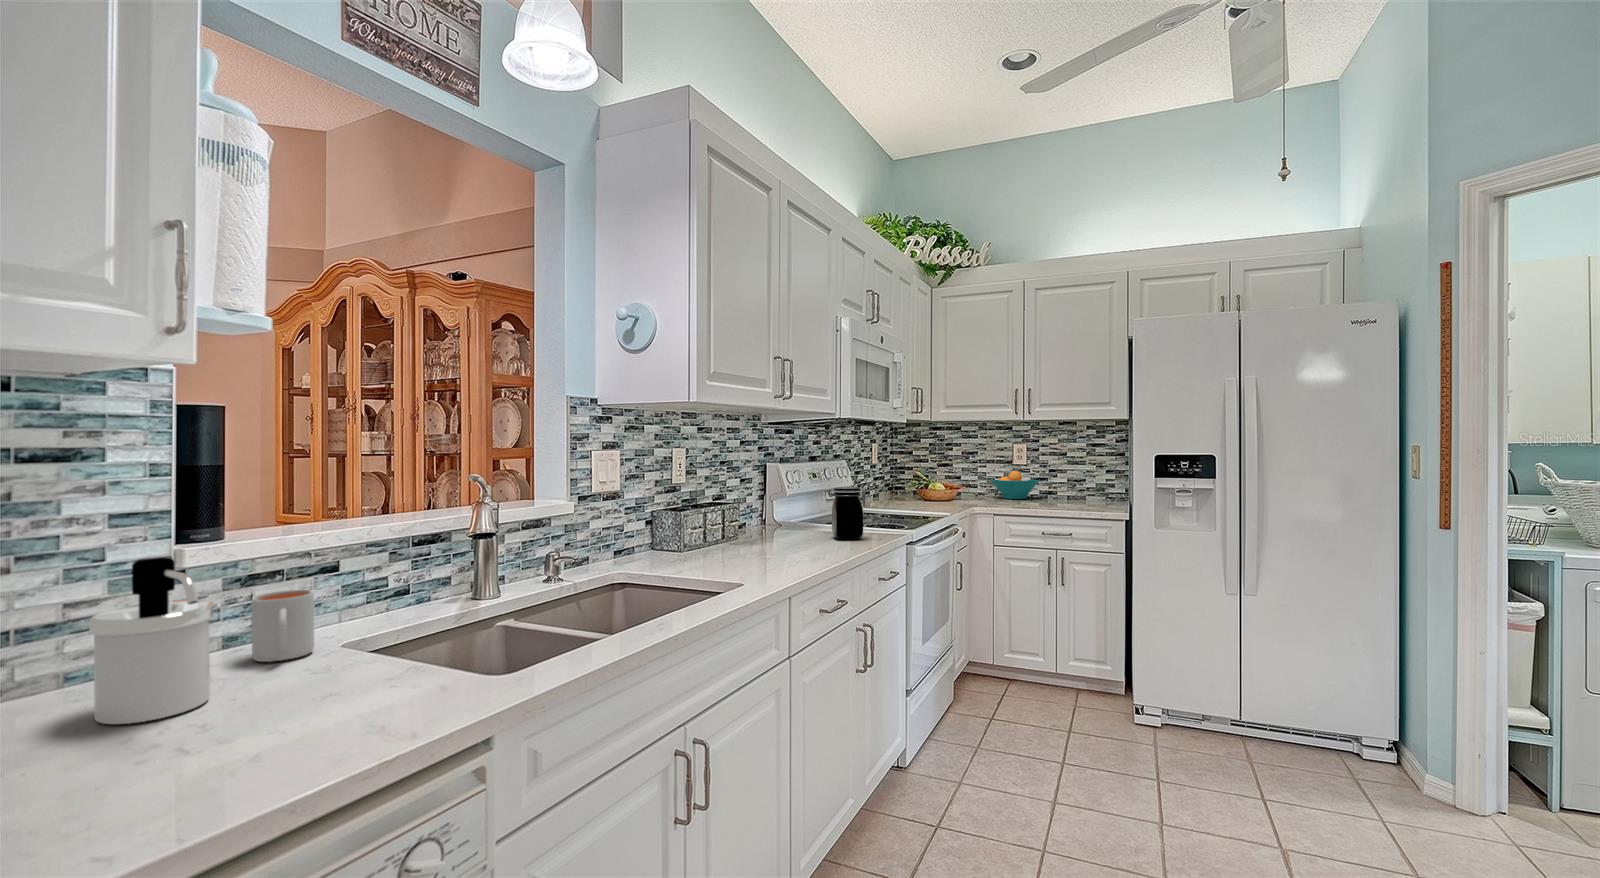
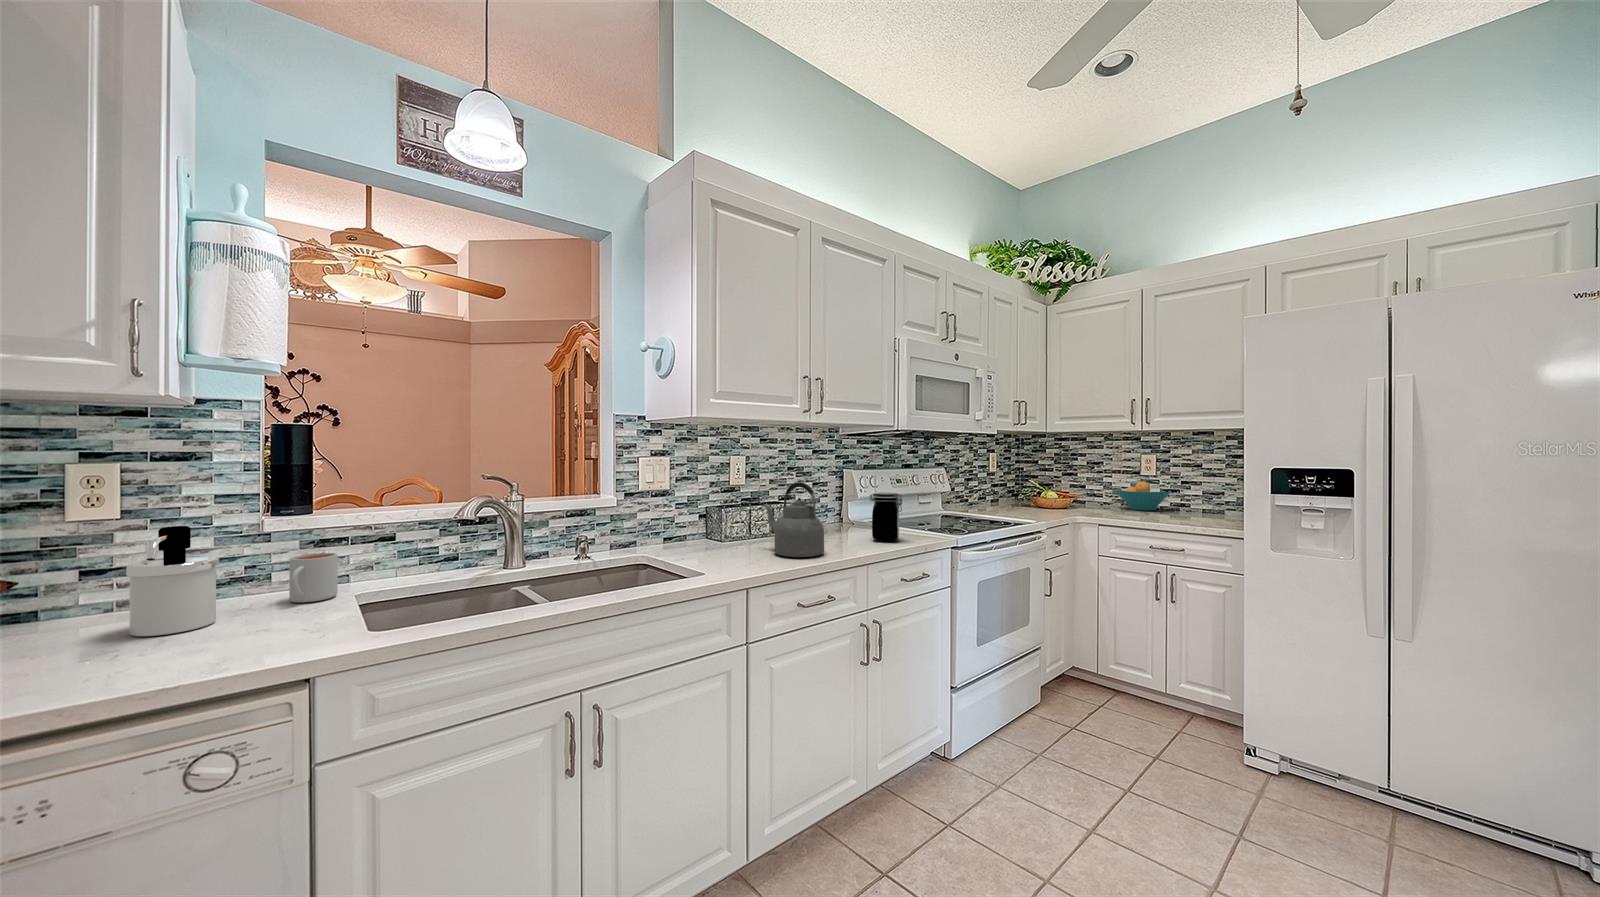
kettle: none [737,477,818,560] -> present [762,483,824,557]

